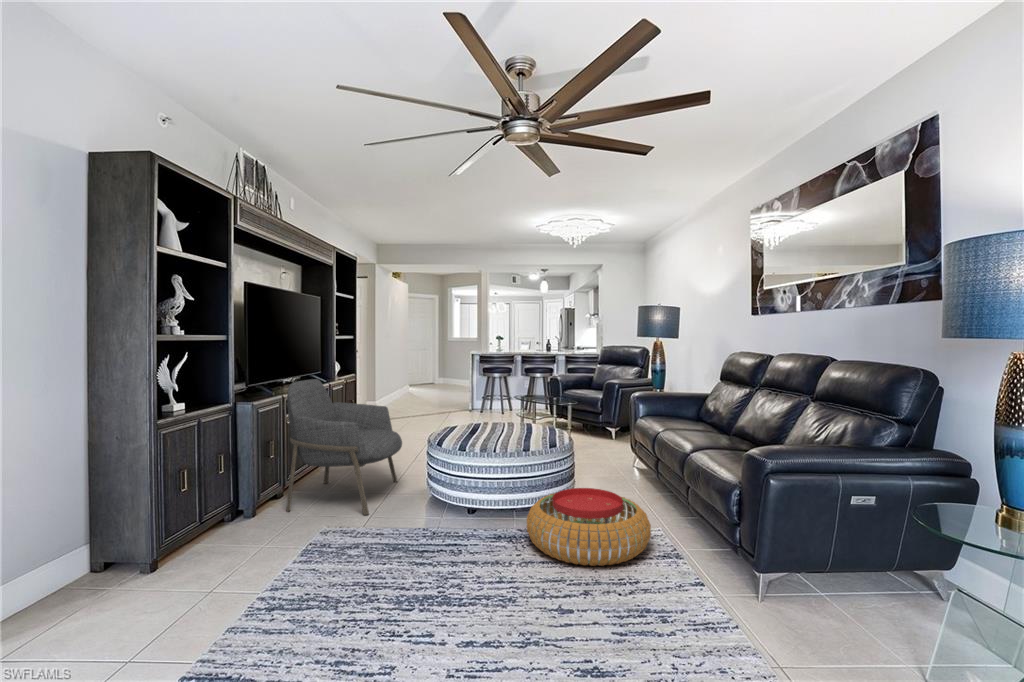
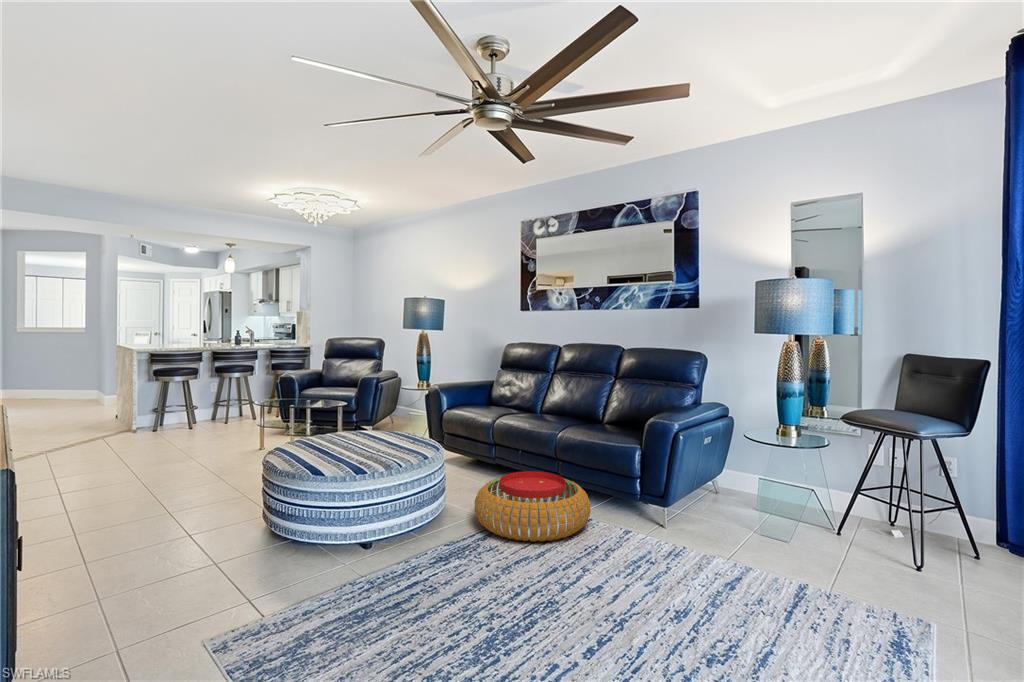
armchair: present [286,379,402,515] -> none [72,394,273,623]

